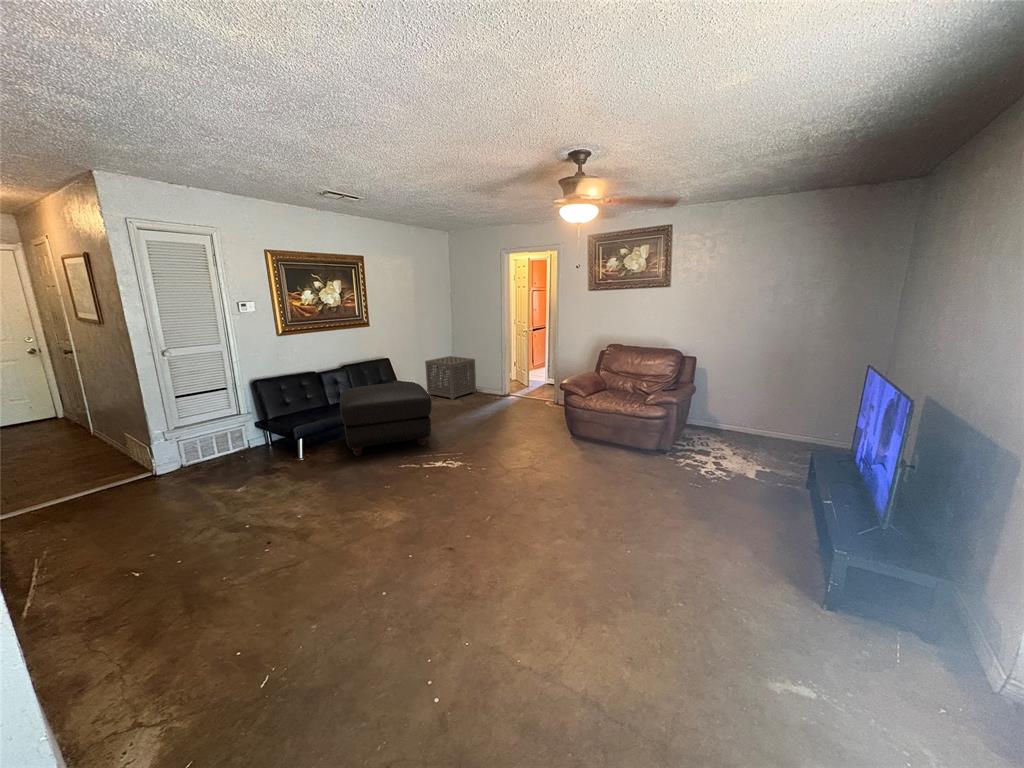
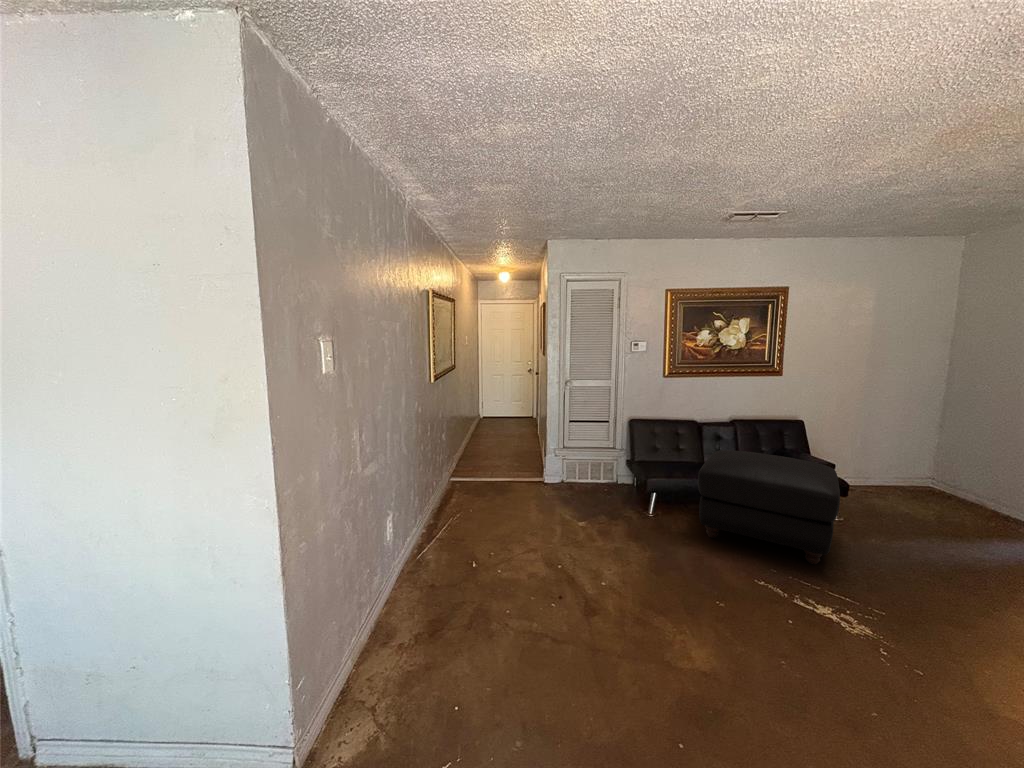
side table: present [425,356,476,400] -> none [868,435,988,510]

